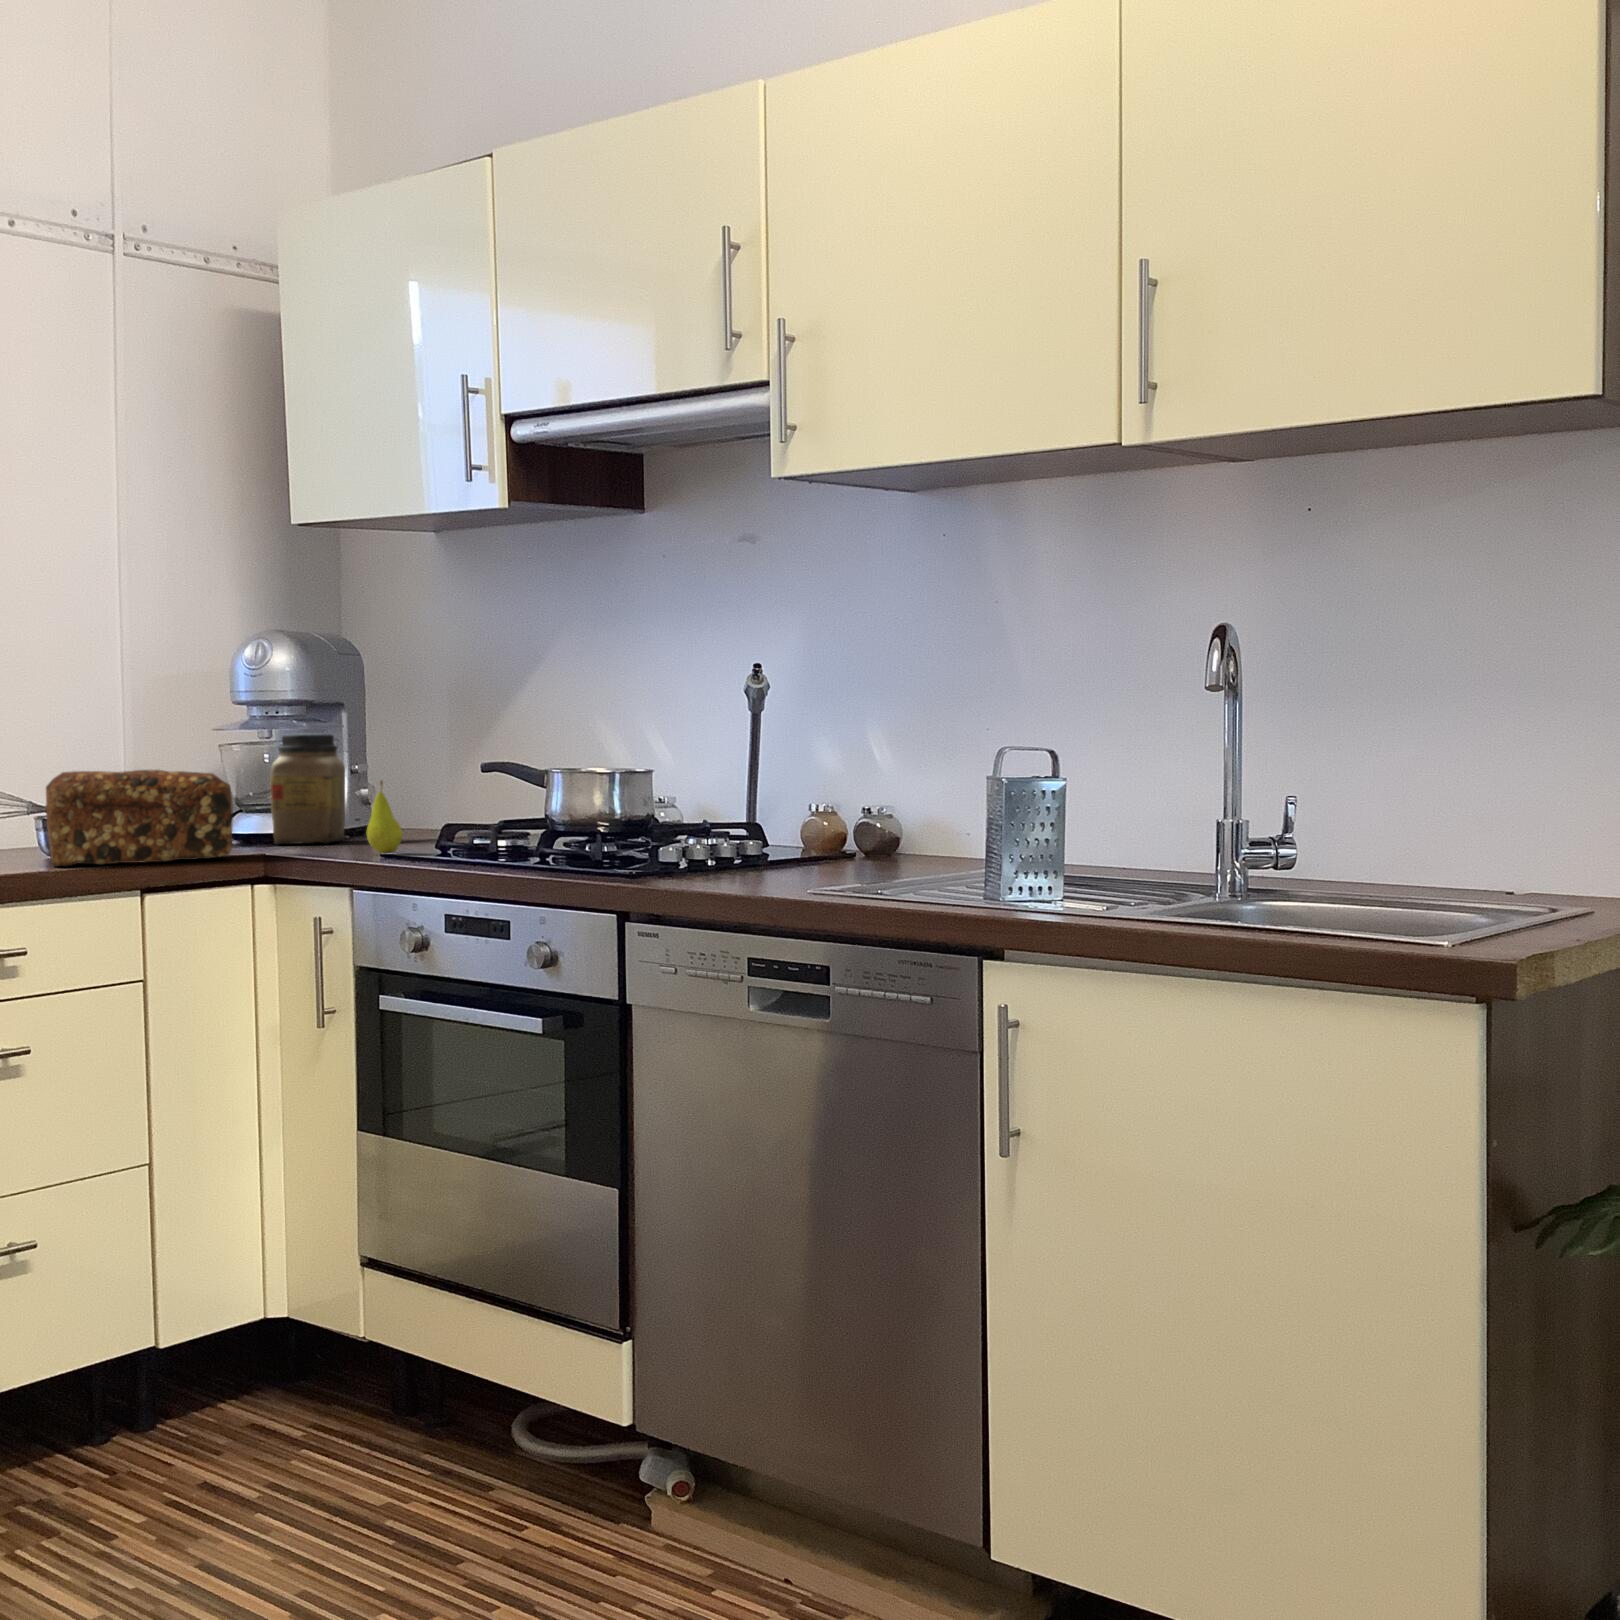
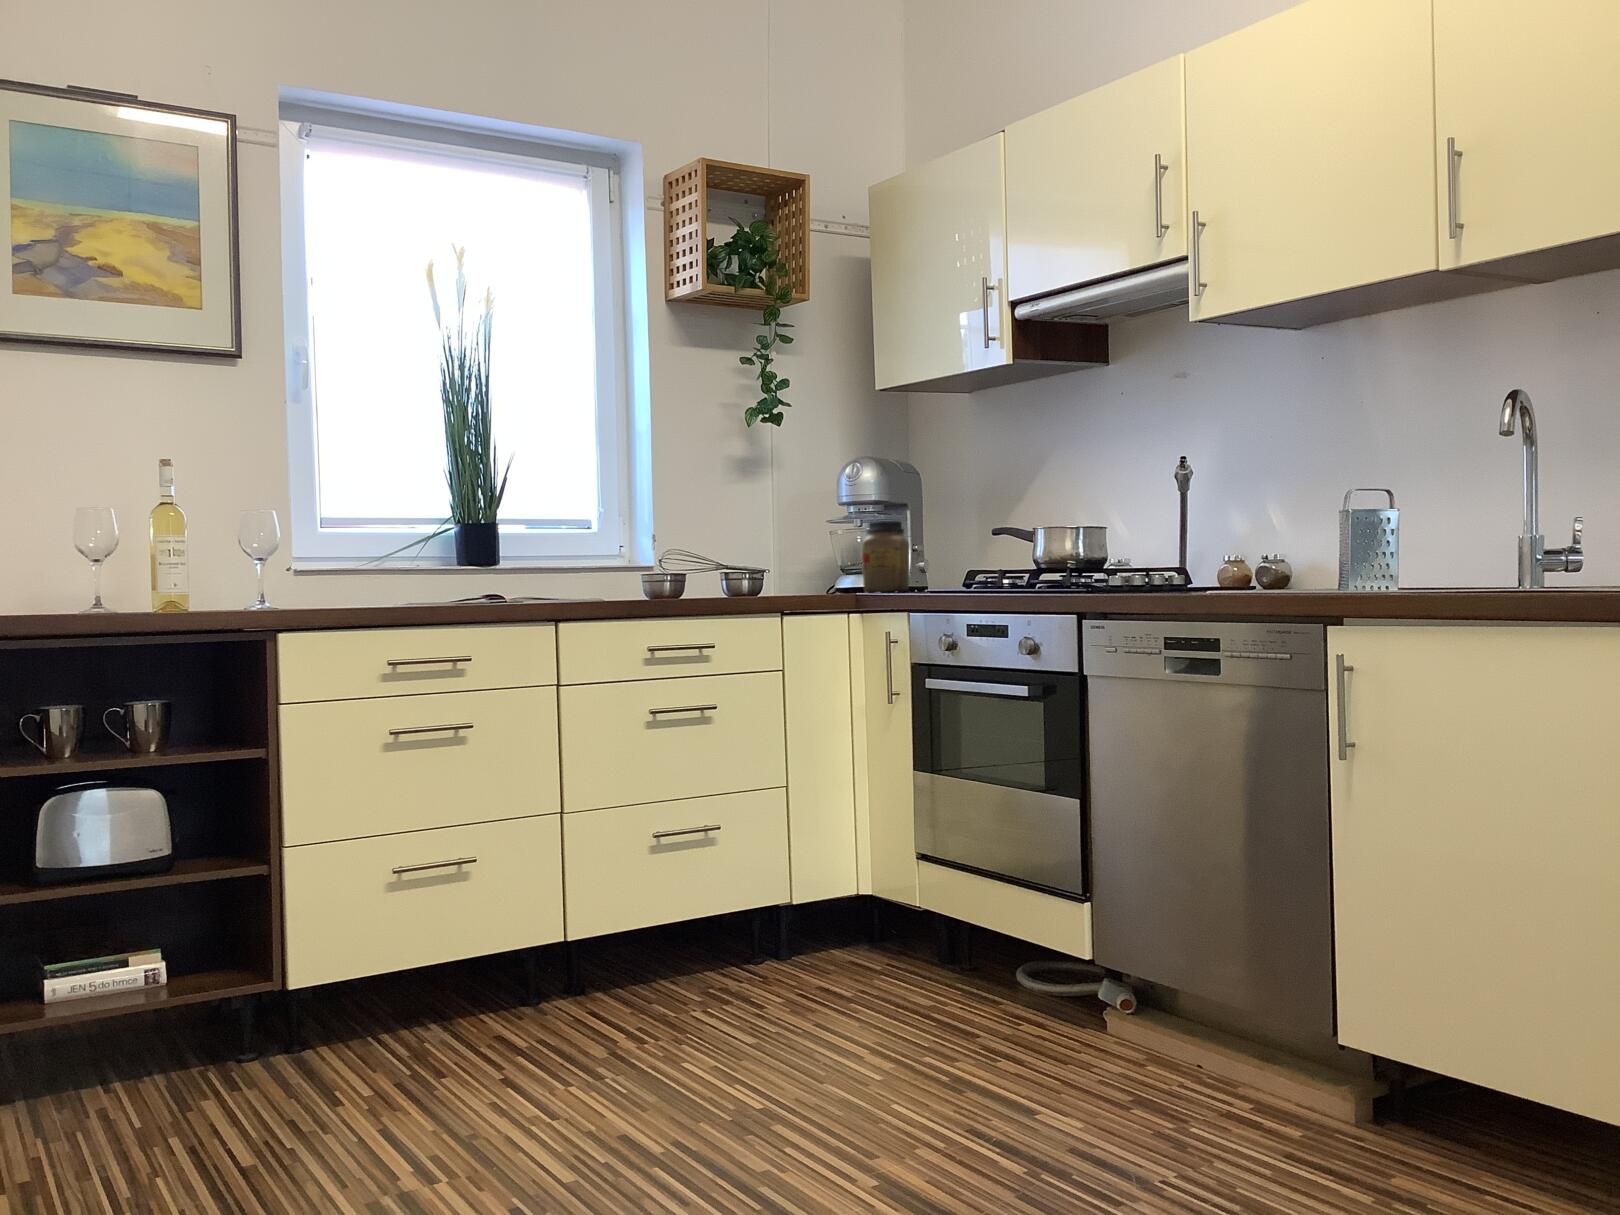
bread loaf: present [46,770,233,867] -> none [726,540,837,598]
fruit: present [367,781,402,854] -> none [921,544,944,592]

